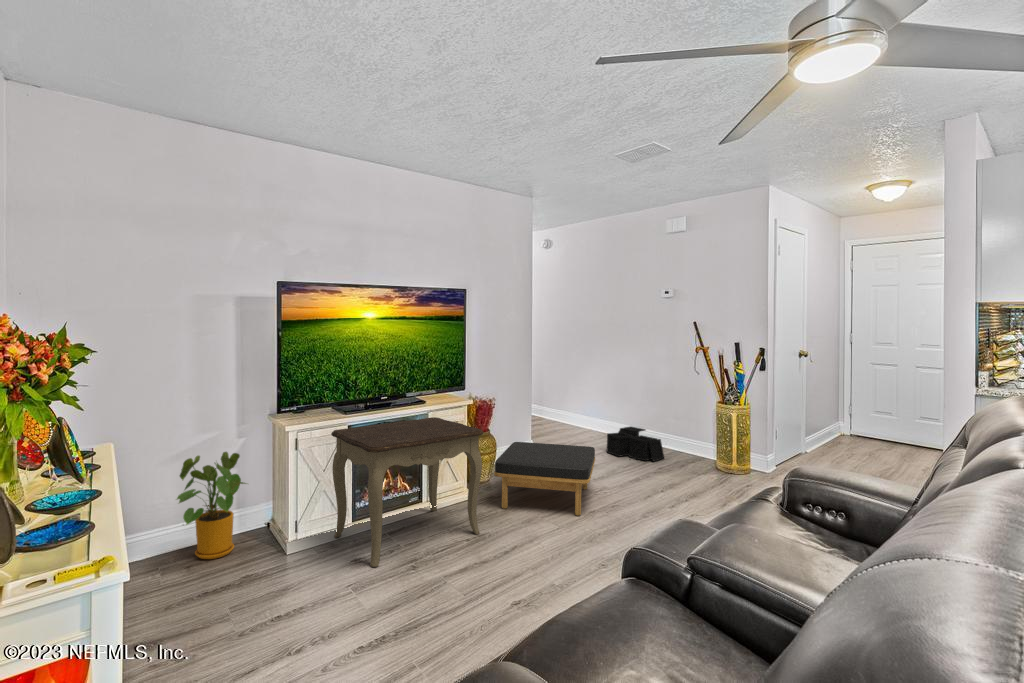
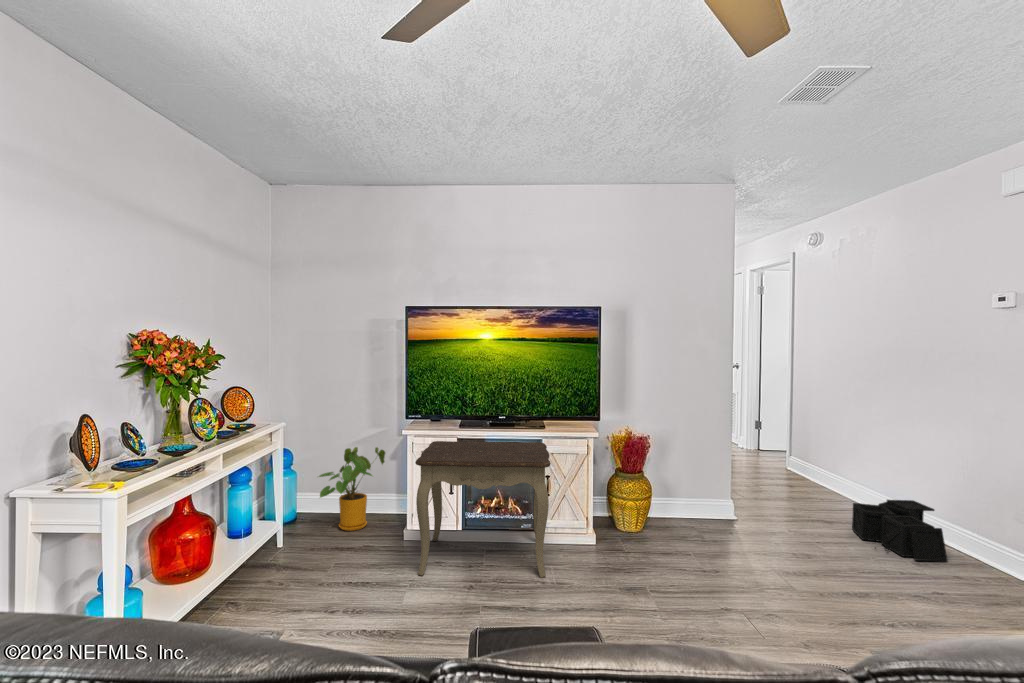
ottoman: present [494,442,595,516] -> none [598,487,756,596]

